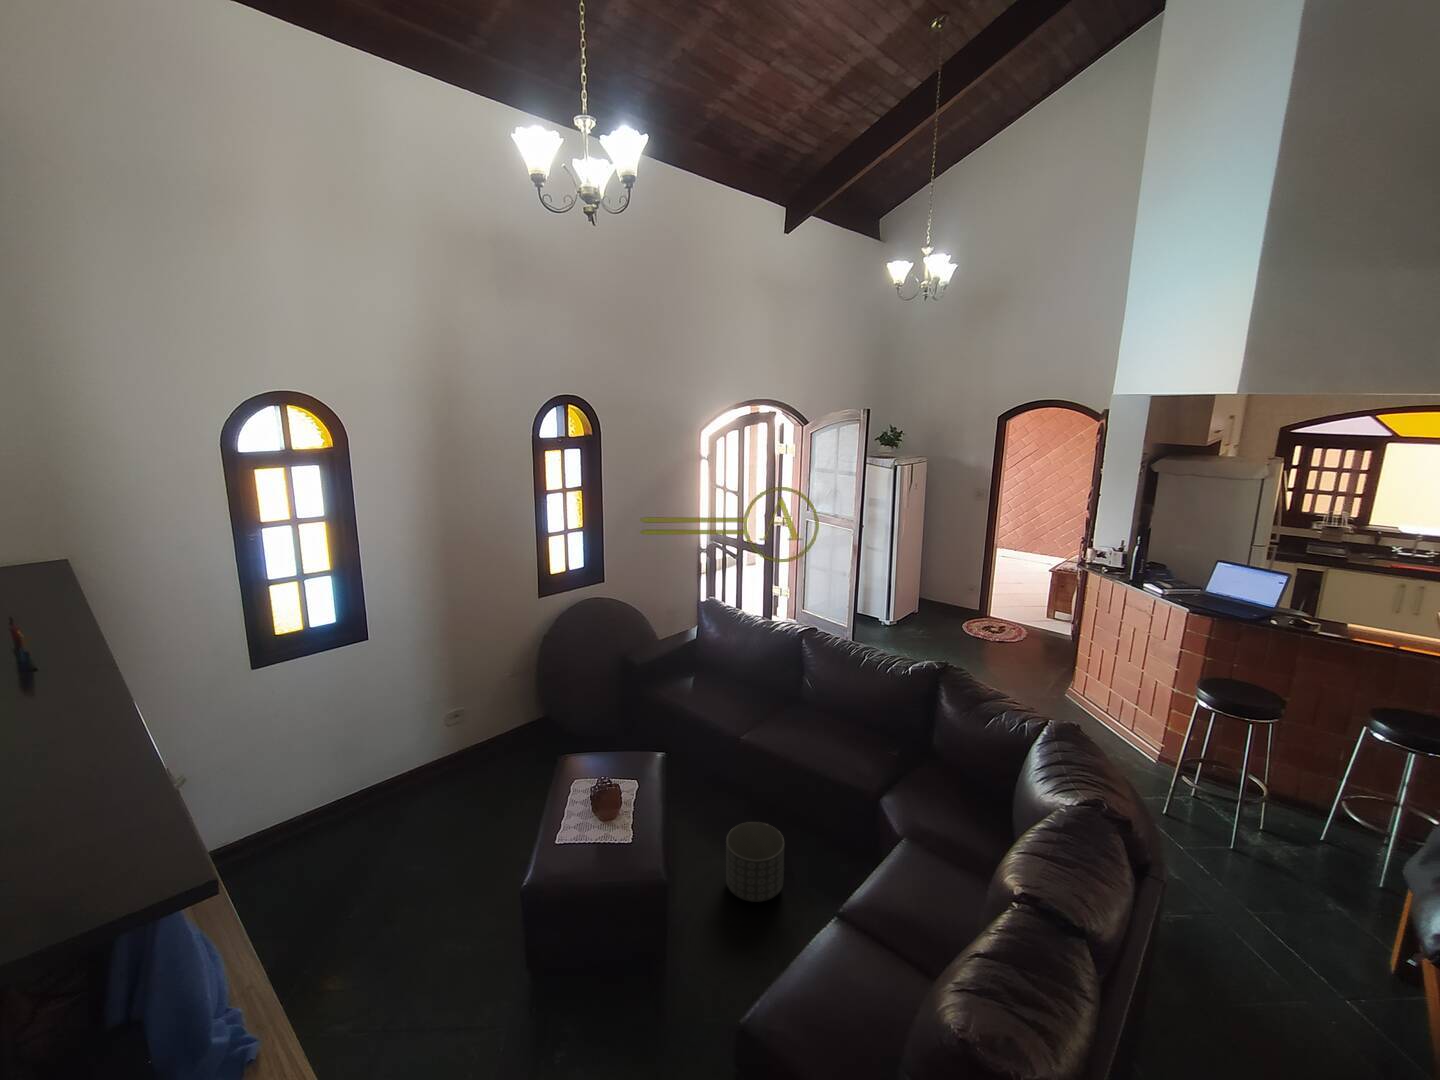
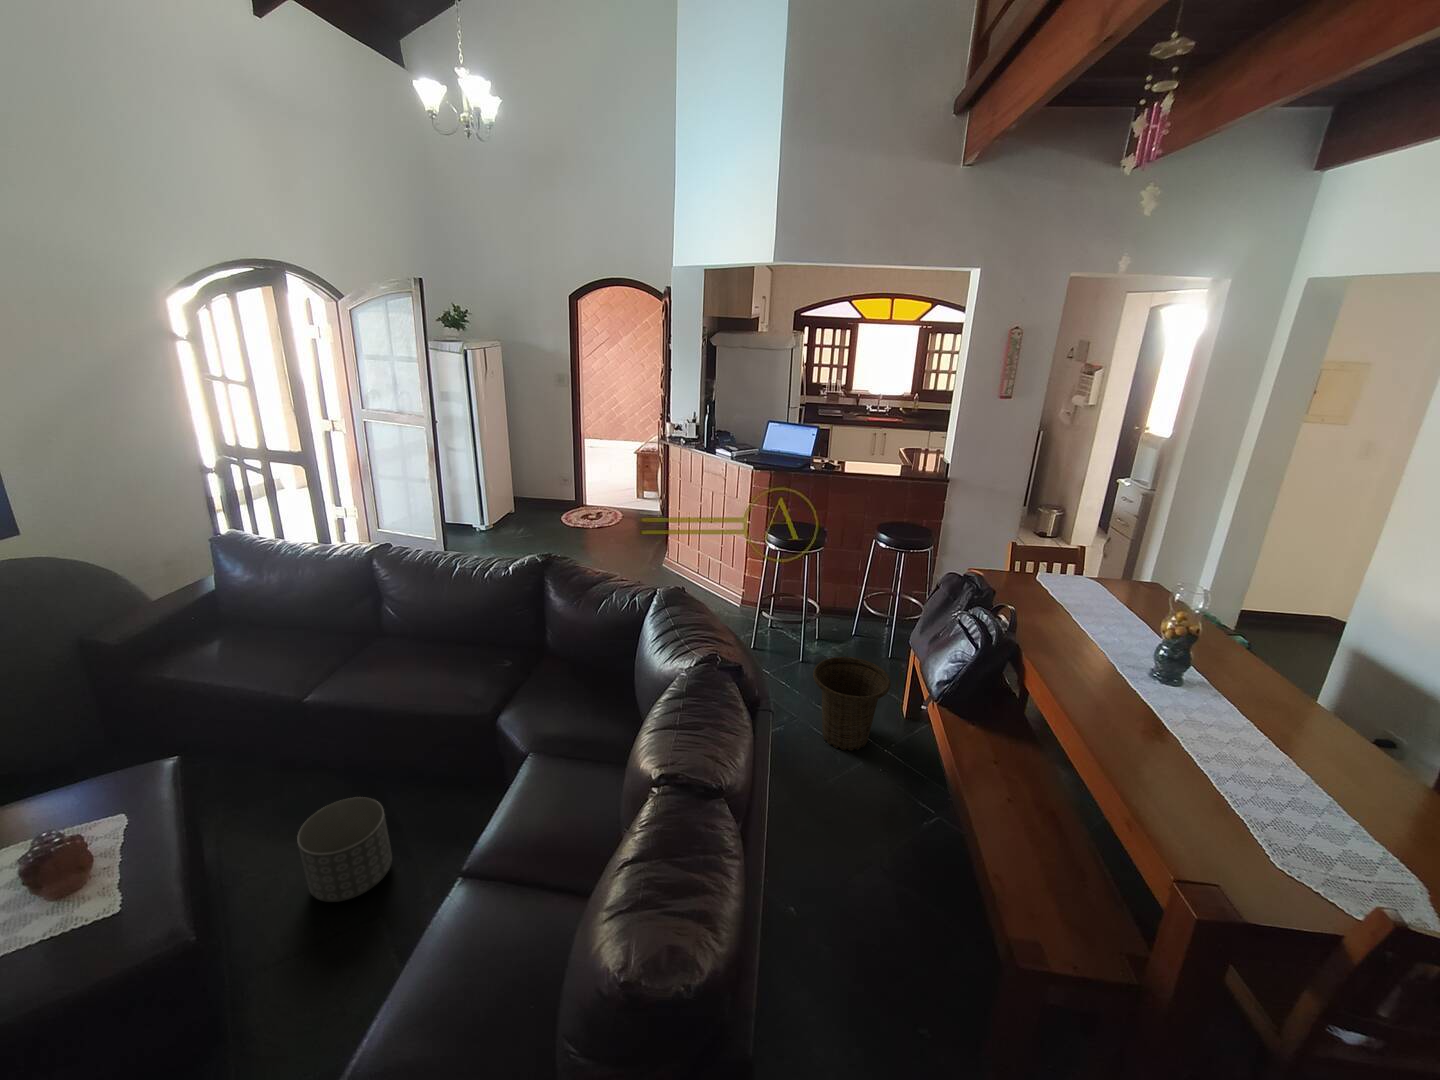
basket: none [1241,858,1367,989] -> present [813,657,891,751]

